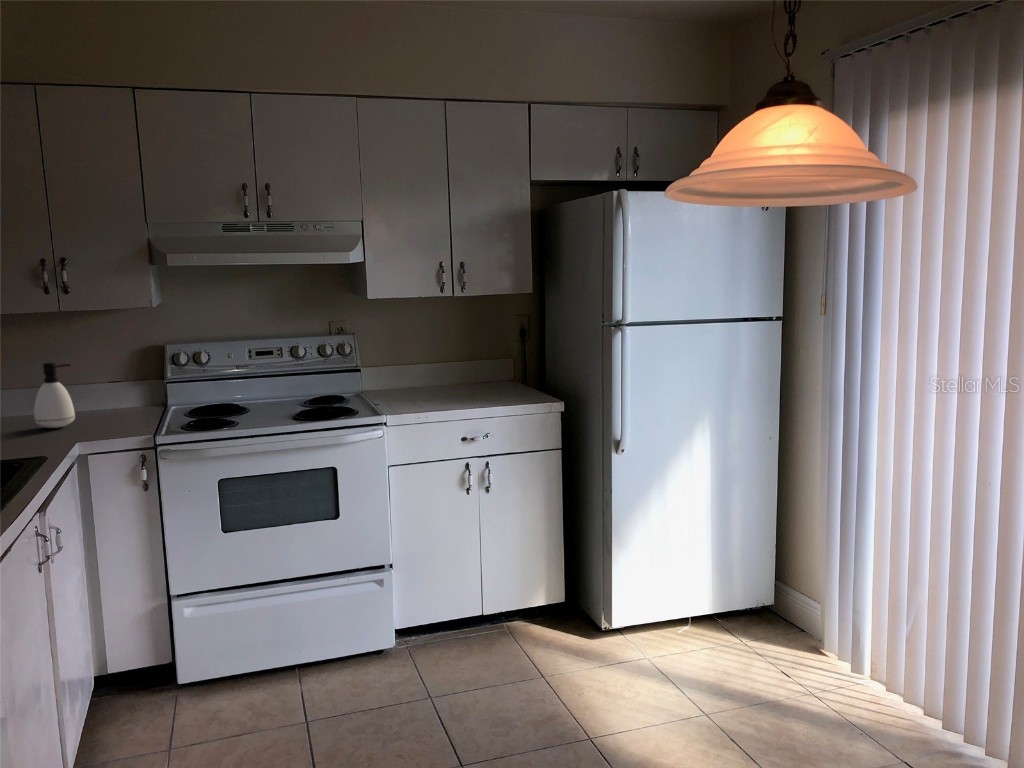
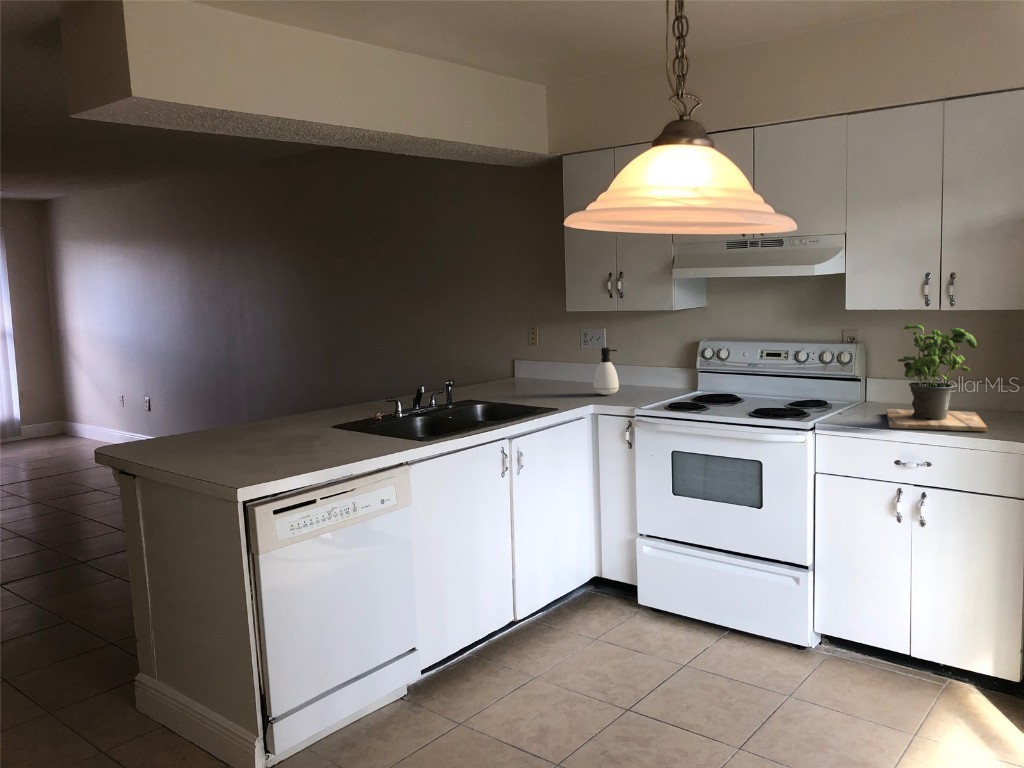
potted plant: none [411,309,518,408] -> present [886,325,987,432]

